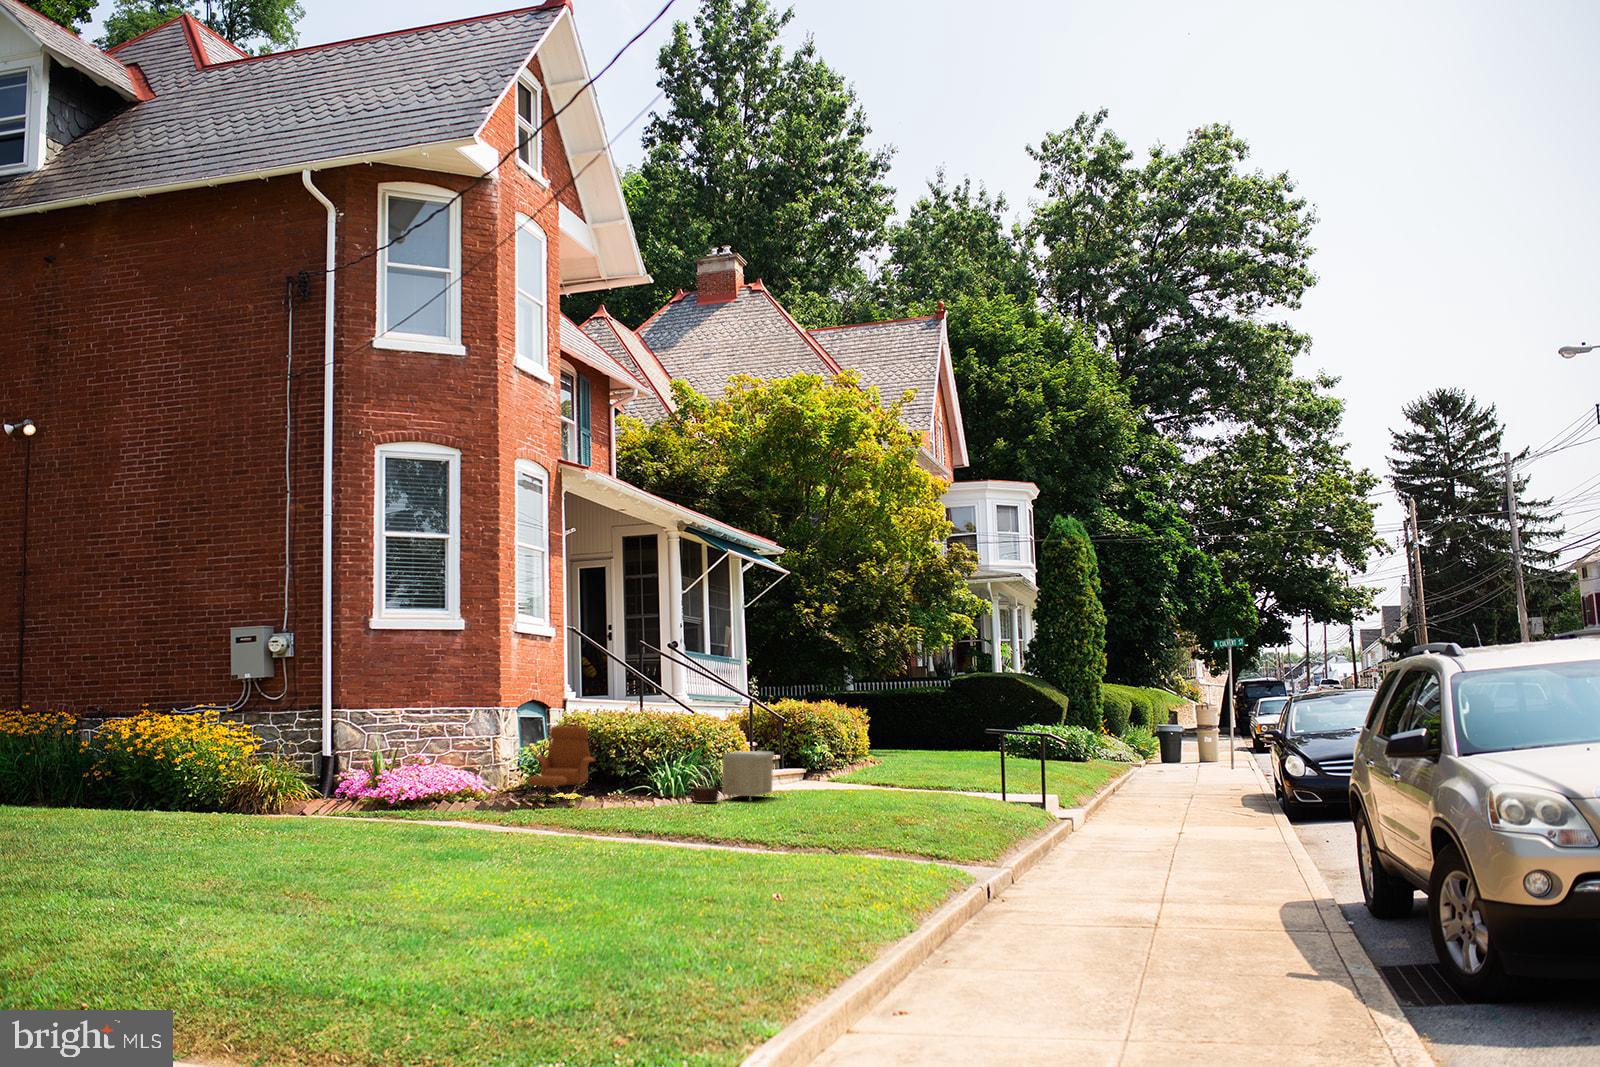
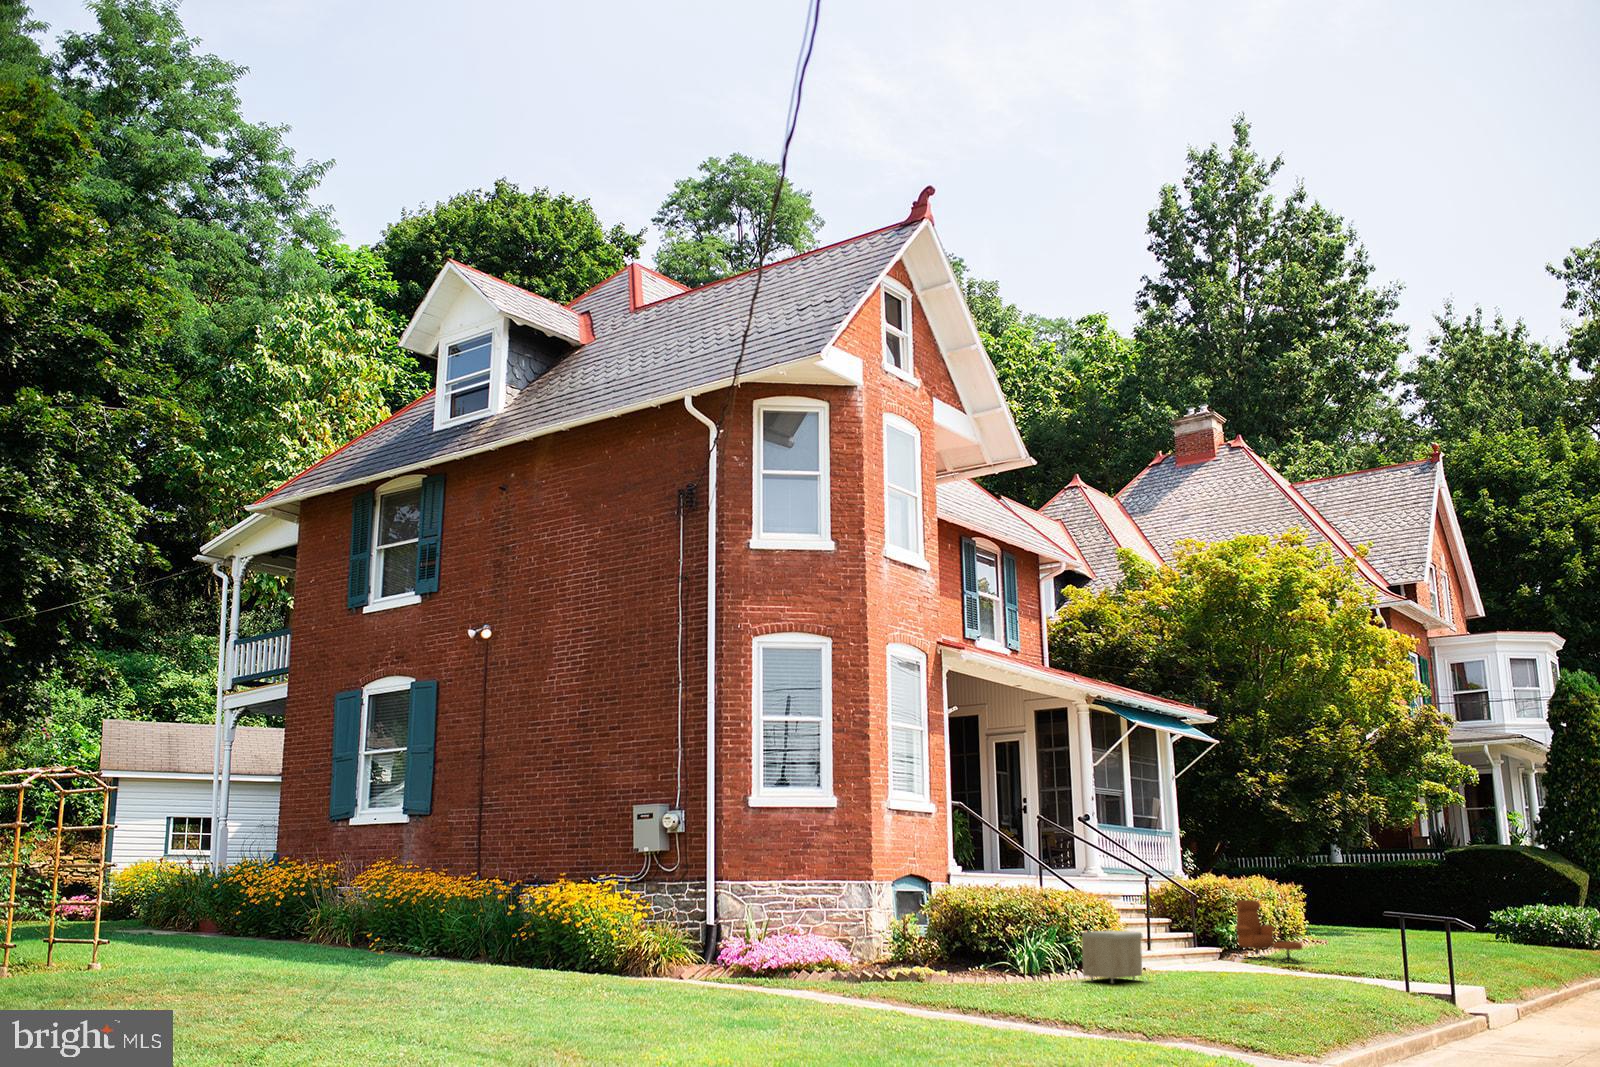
lounge chair: present [528,726,595,802] -> present [1235,900,1302,963]
decorative plant: present [692,756,719,803] -> none [1042,933,1076,984]

